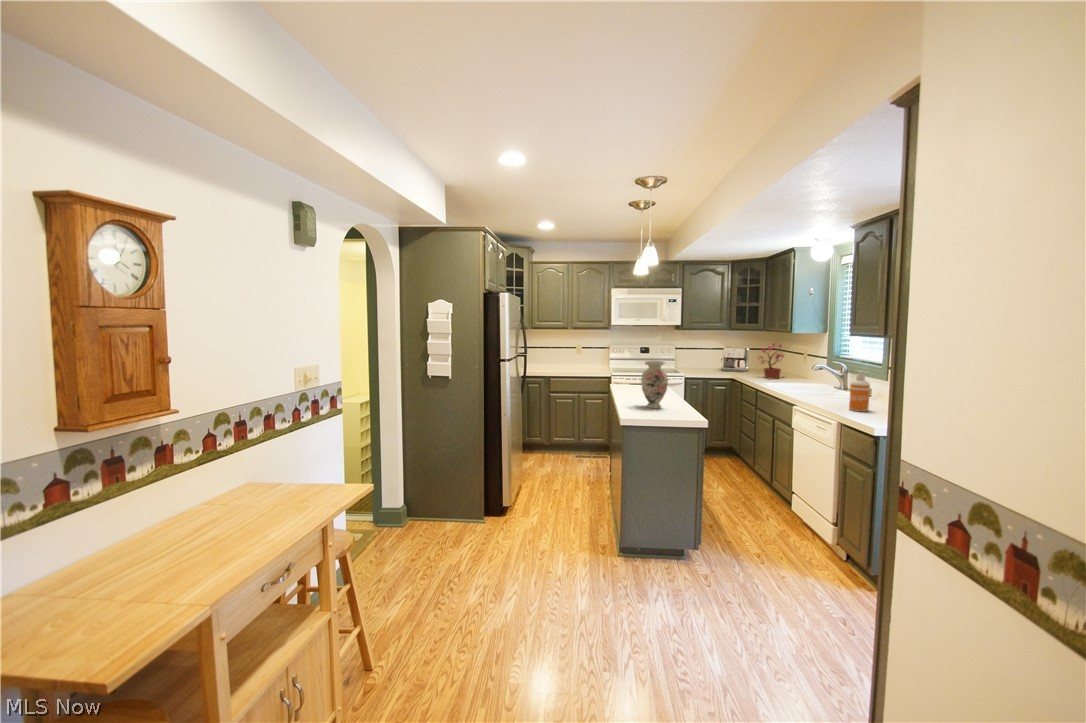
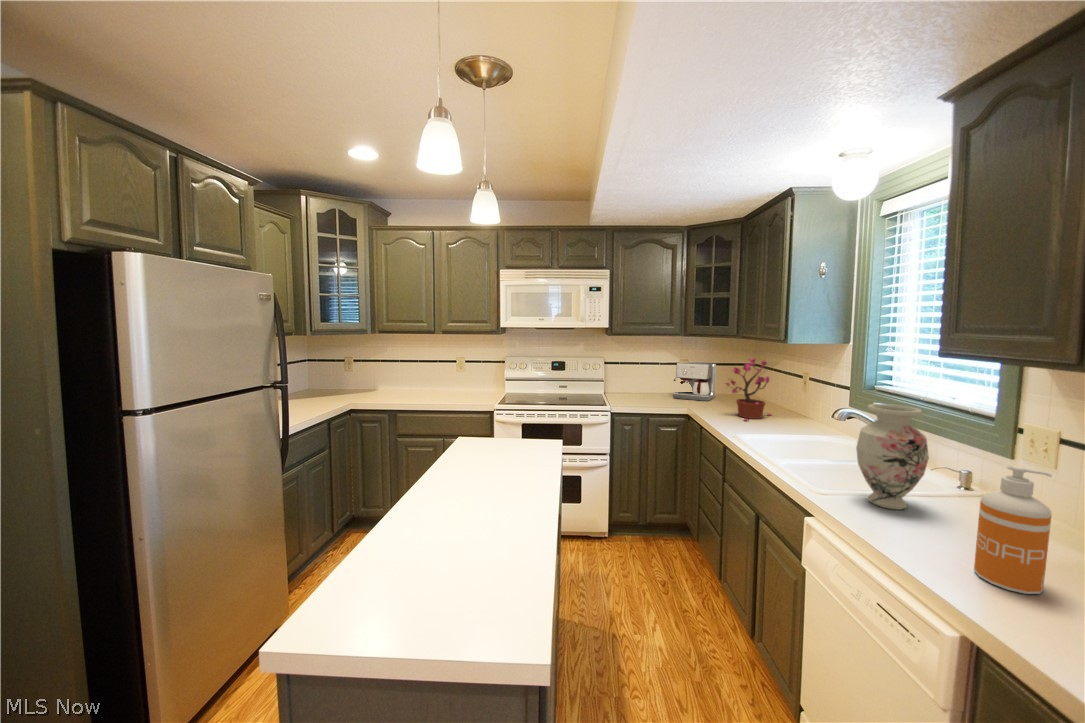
vase: present [641,361,668,408] -> present [856,404,929,510]

